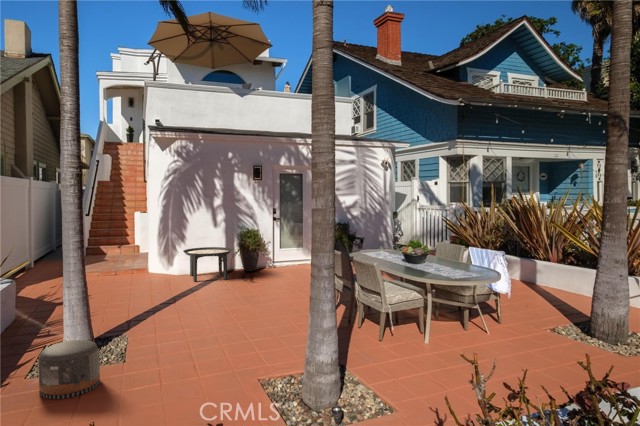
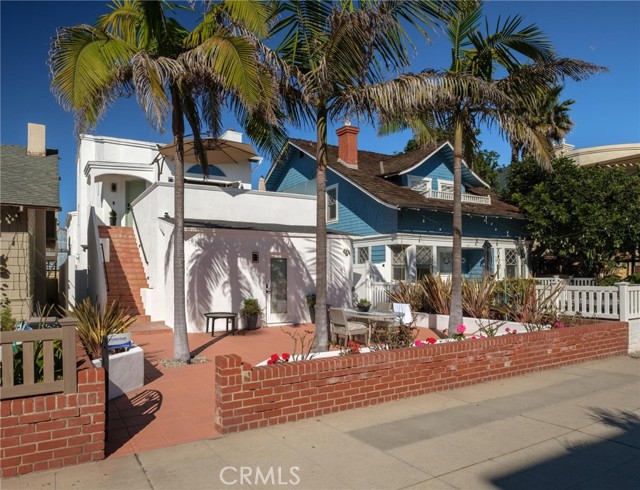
pouf: present [38,340,100,399] -> none [171,361,200,390]

